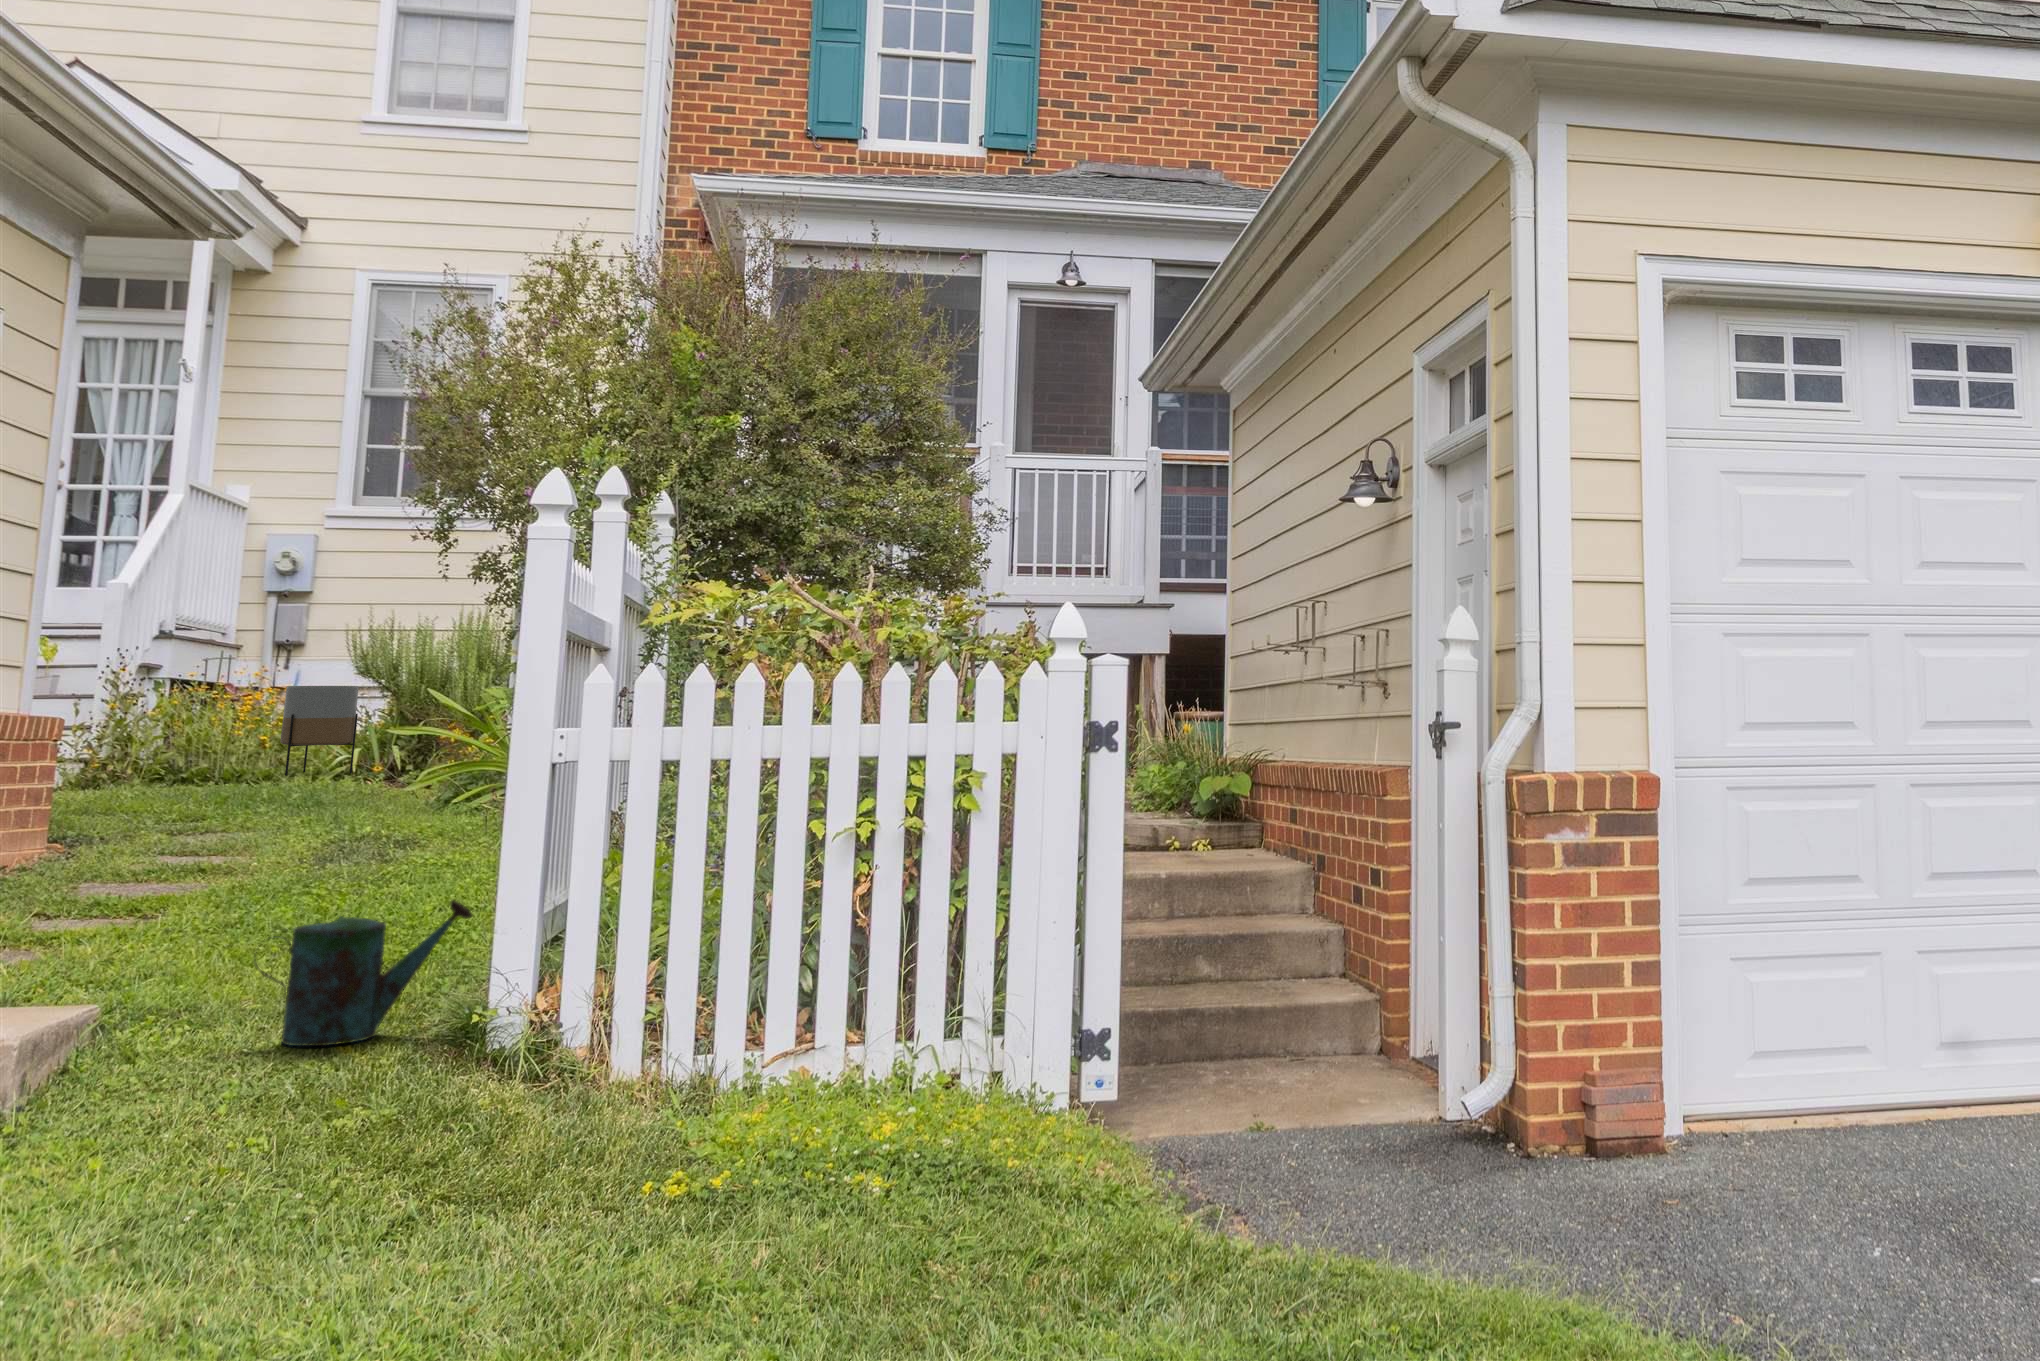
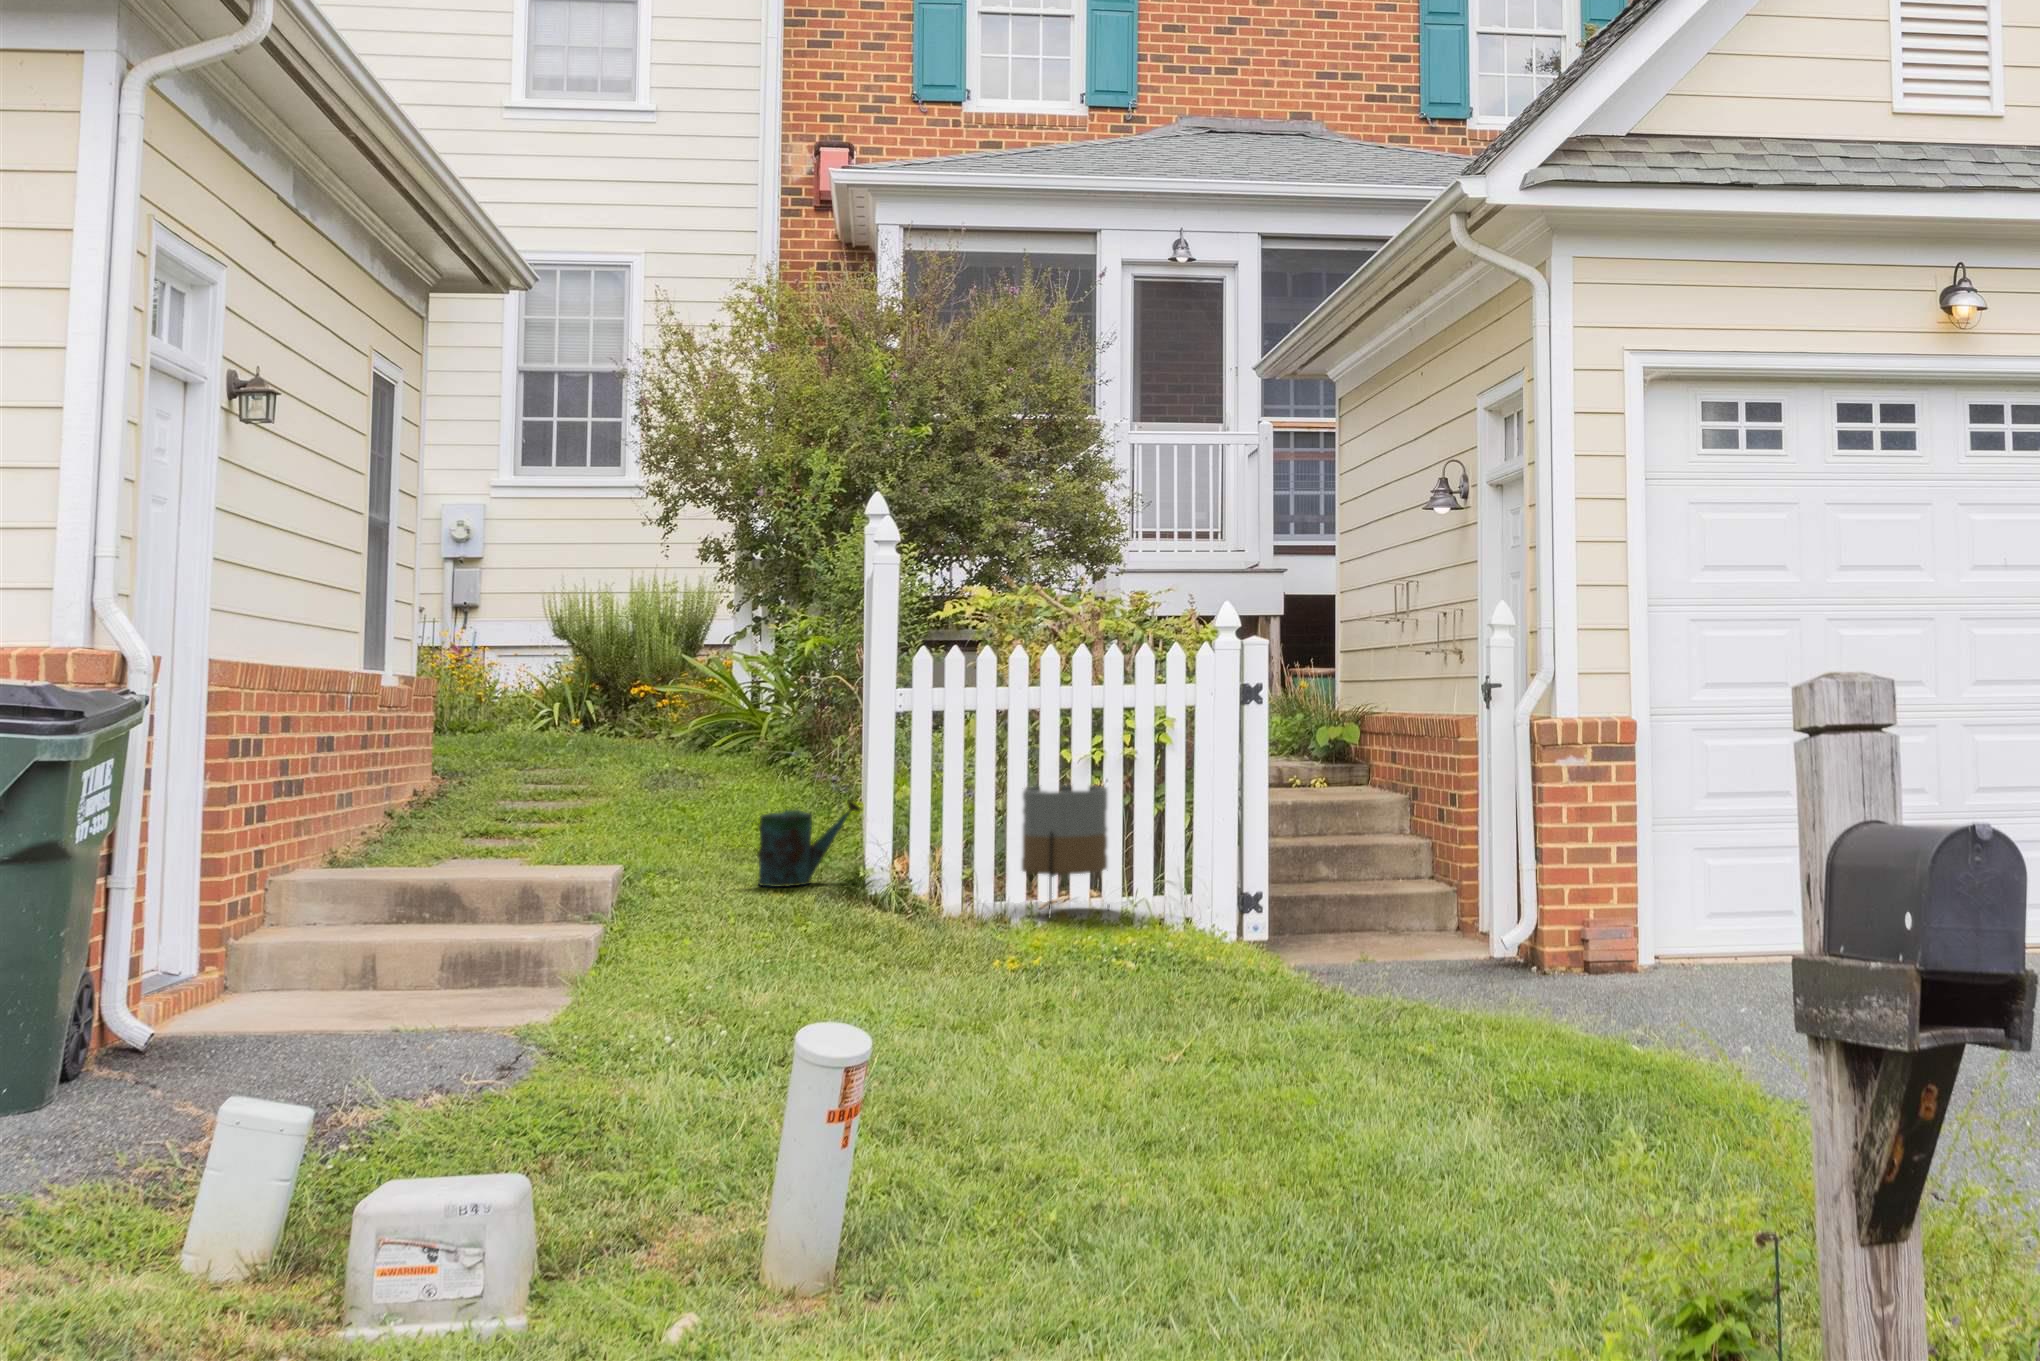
planter: present [280,686,359,776] -> present [1022,785,1109,908]

